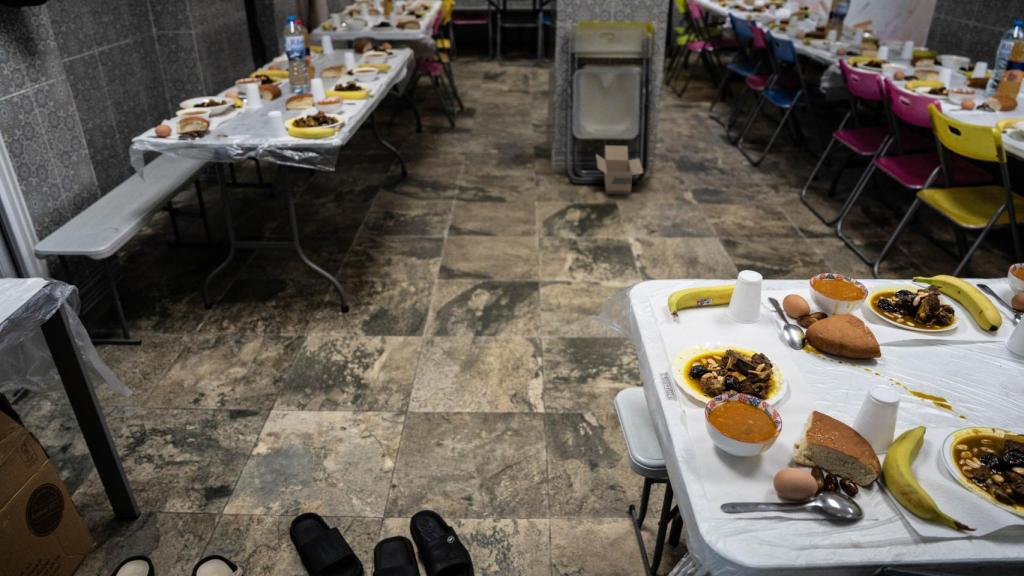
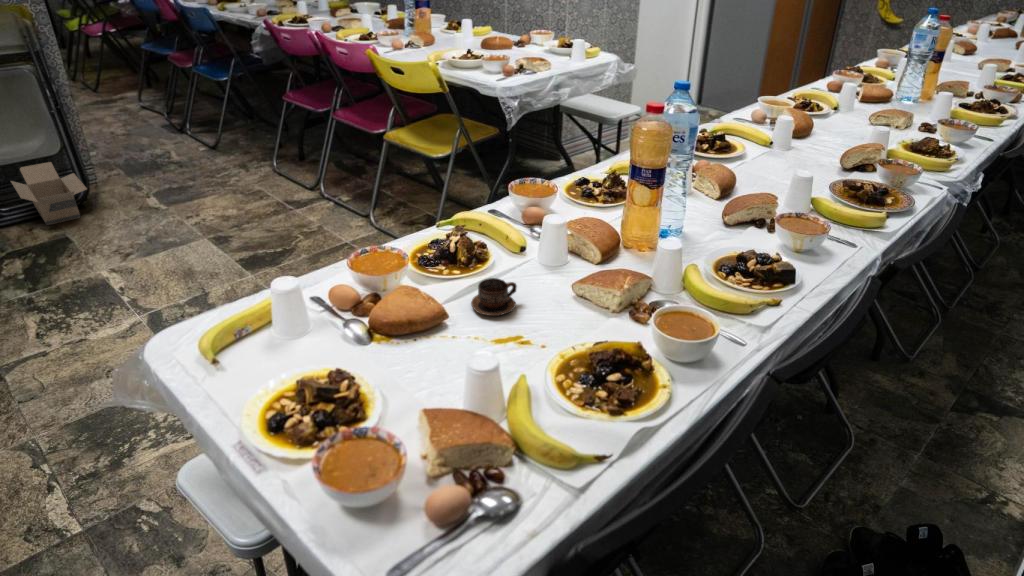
cup: none [922,339,984,381] -> present [471,278,517,316]

